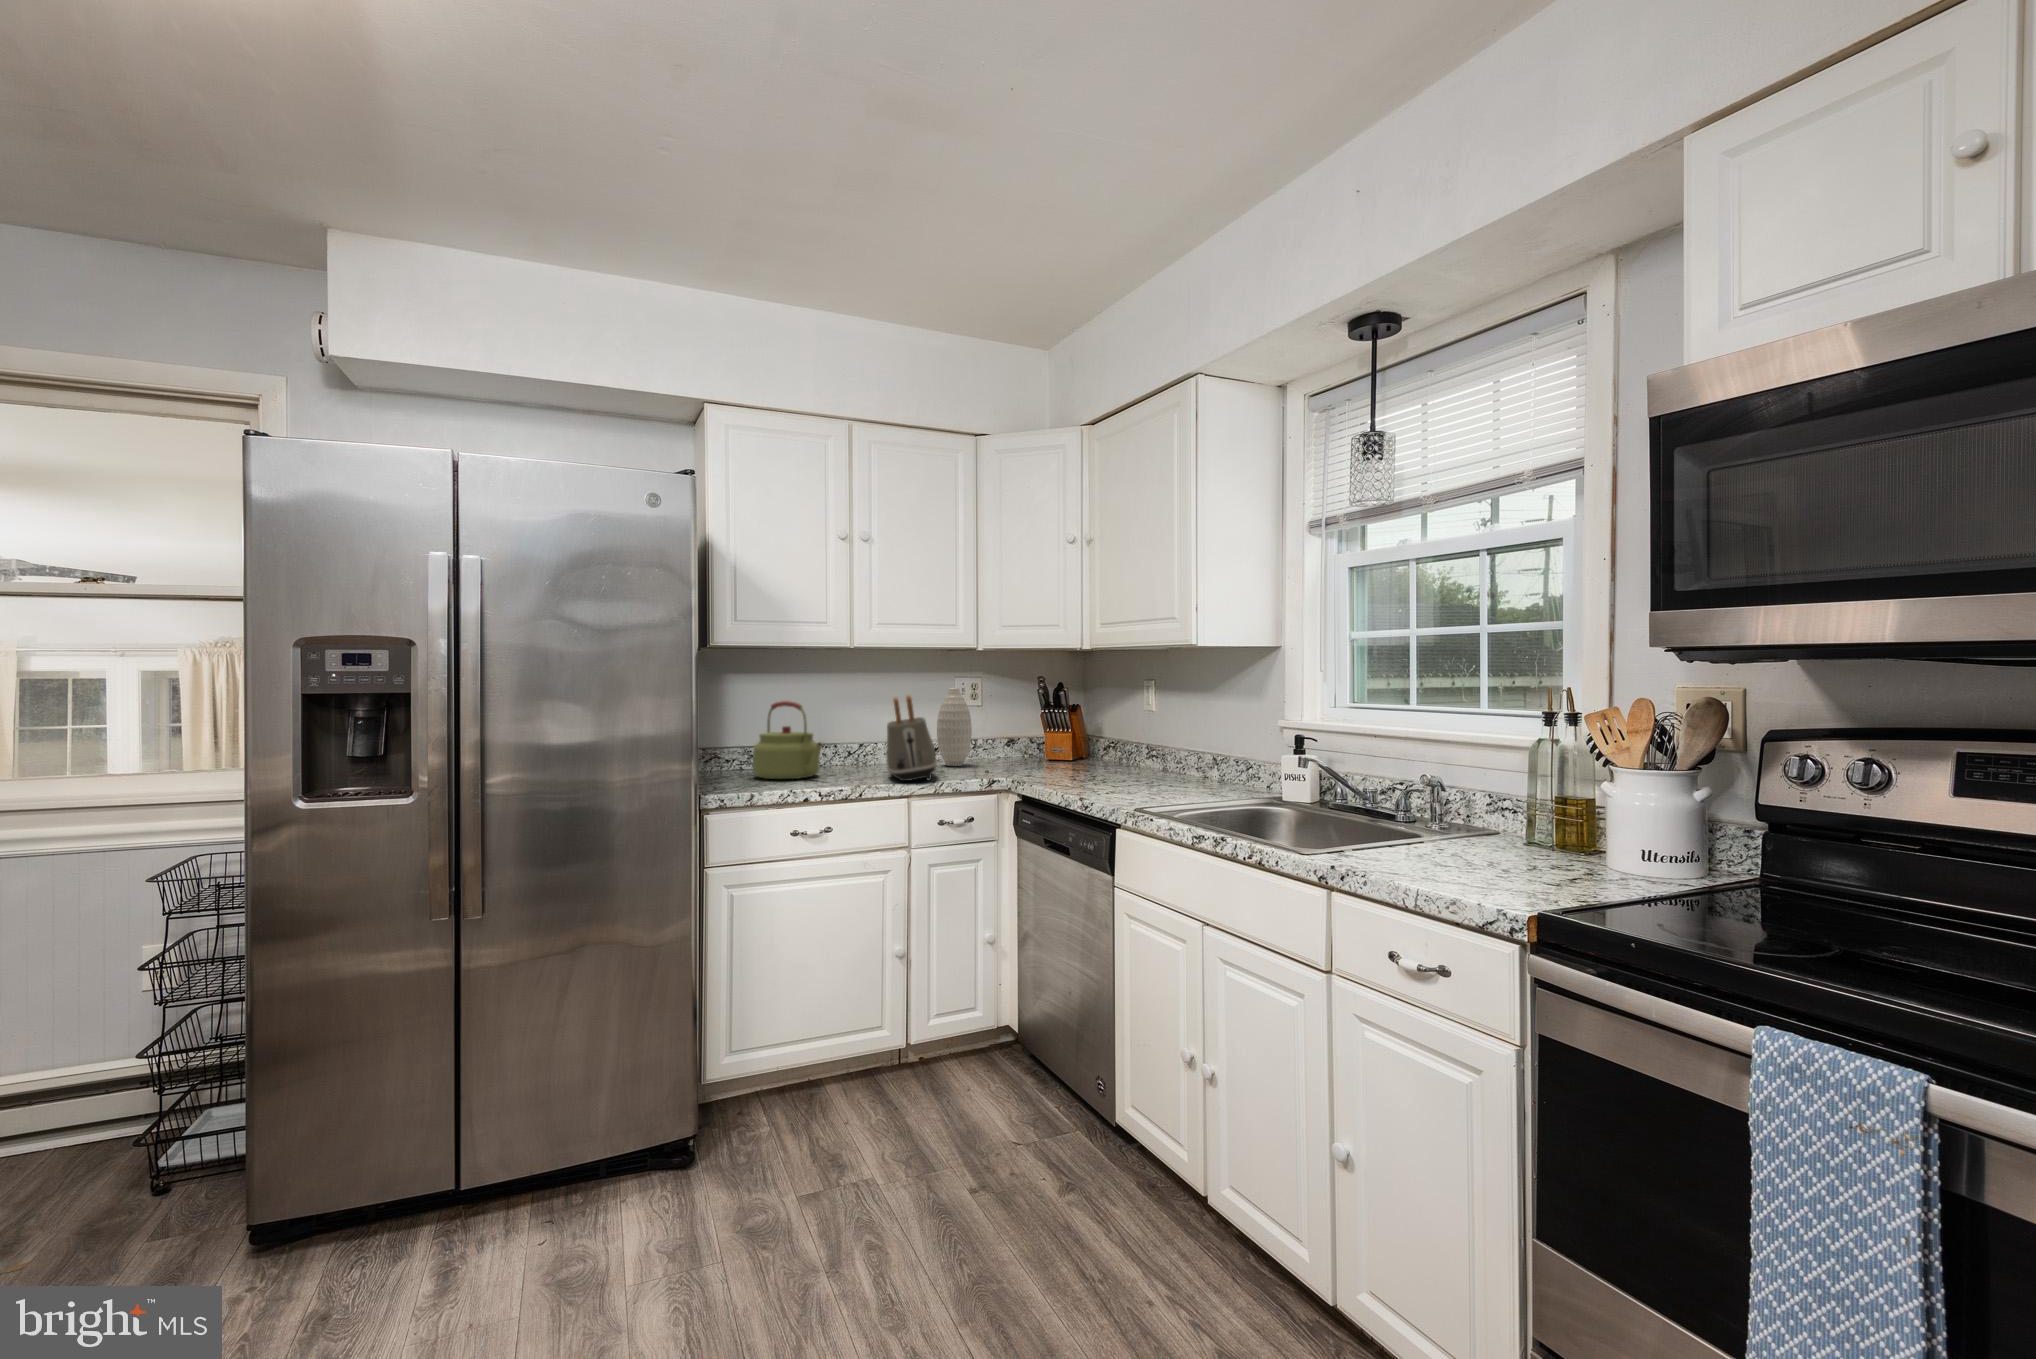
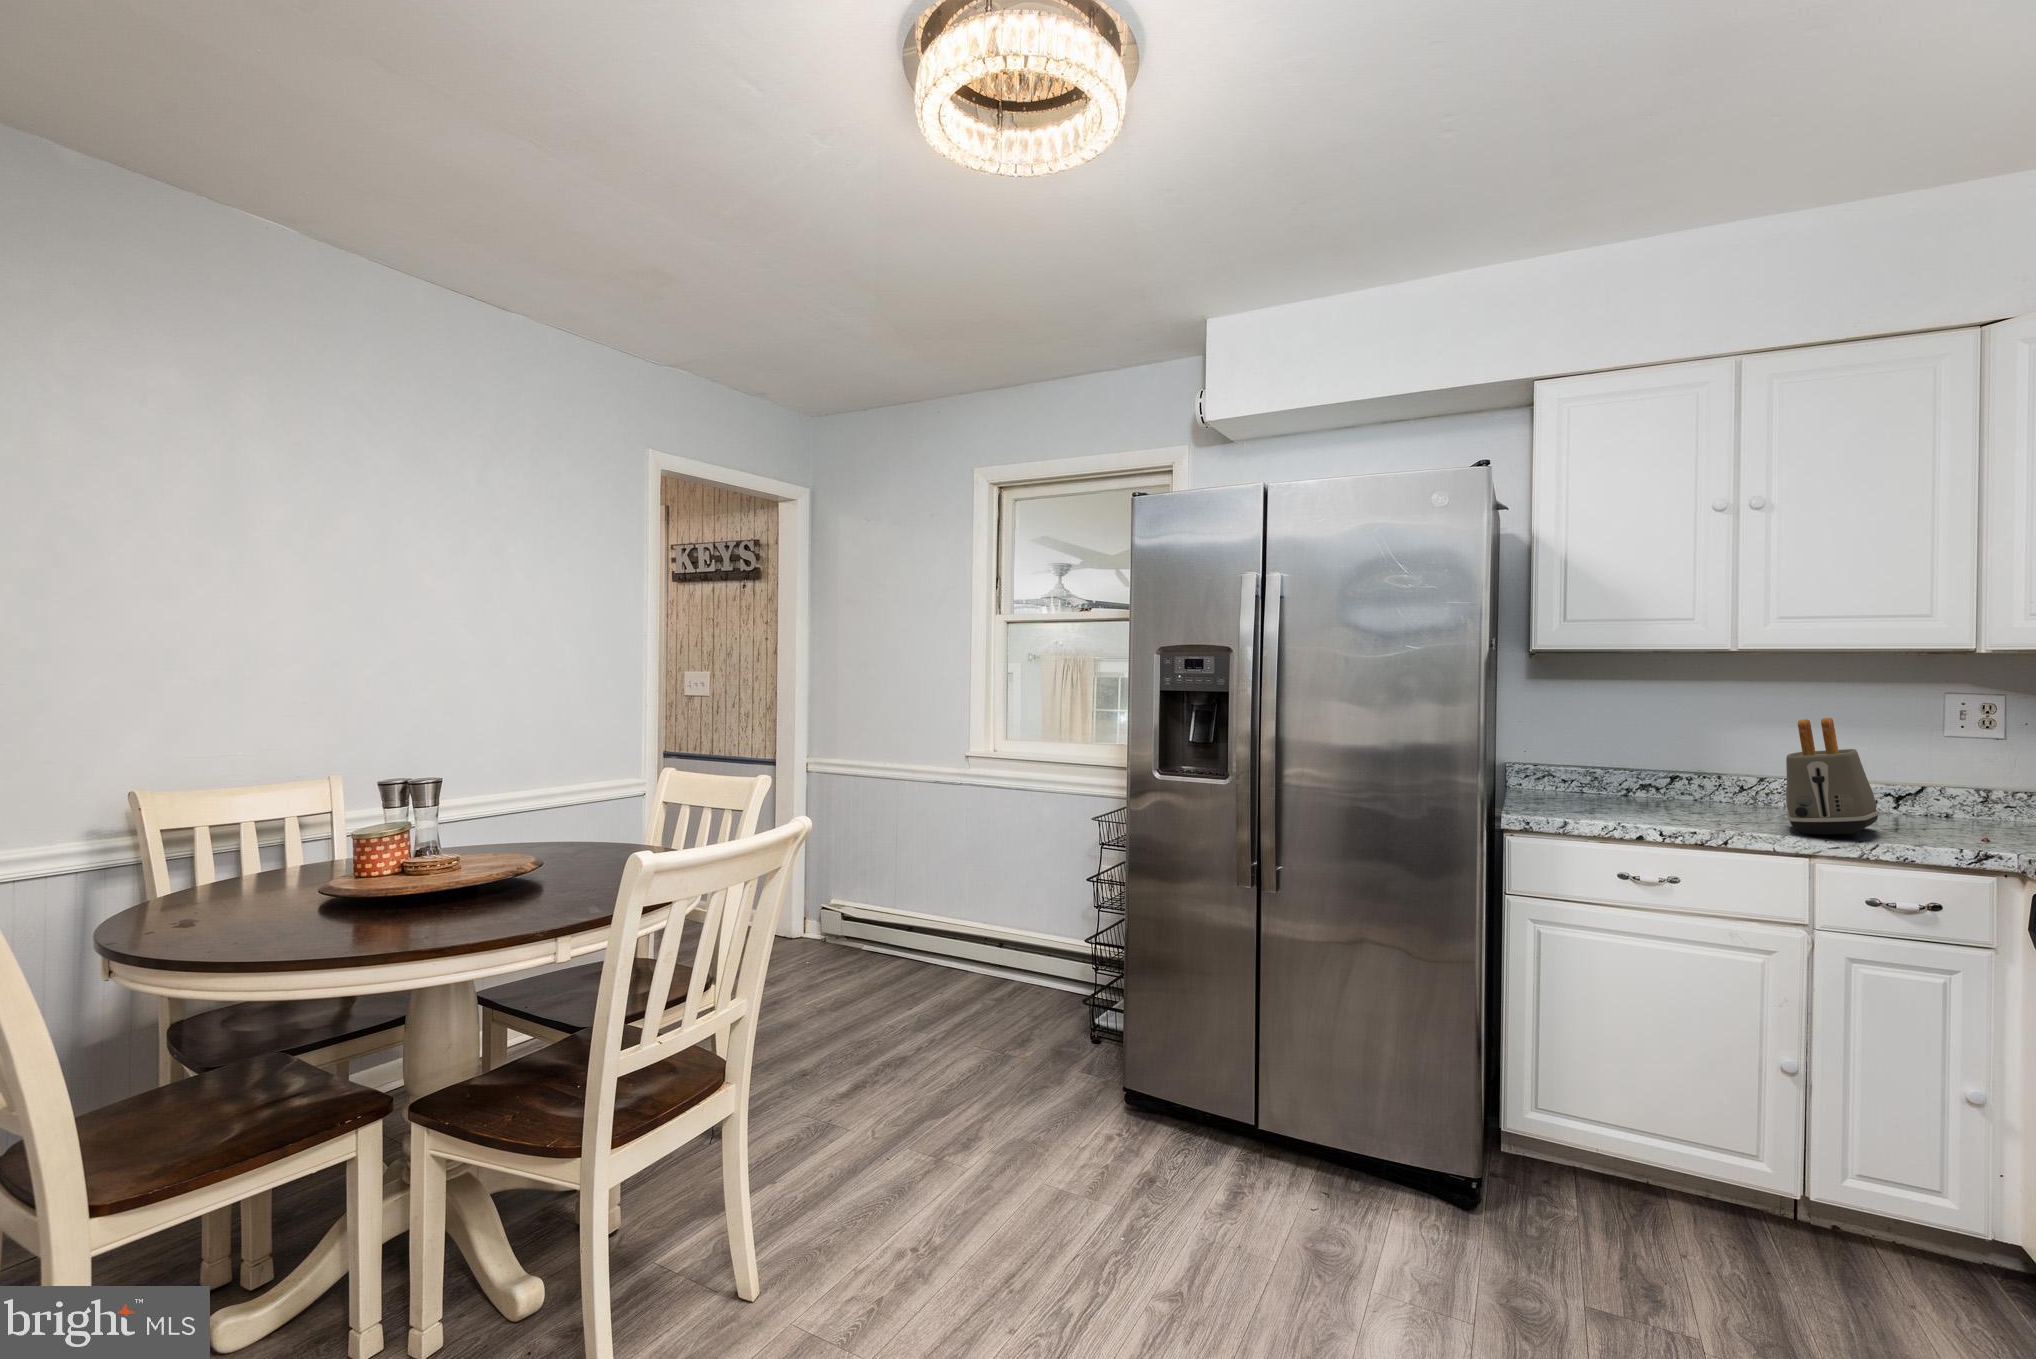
vase: present [937,688,972,766] -> none [1899,711,1970,825]
kettle: present [753,701,822,779] -> none [1592,717,1685,812]

